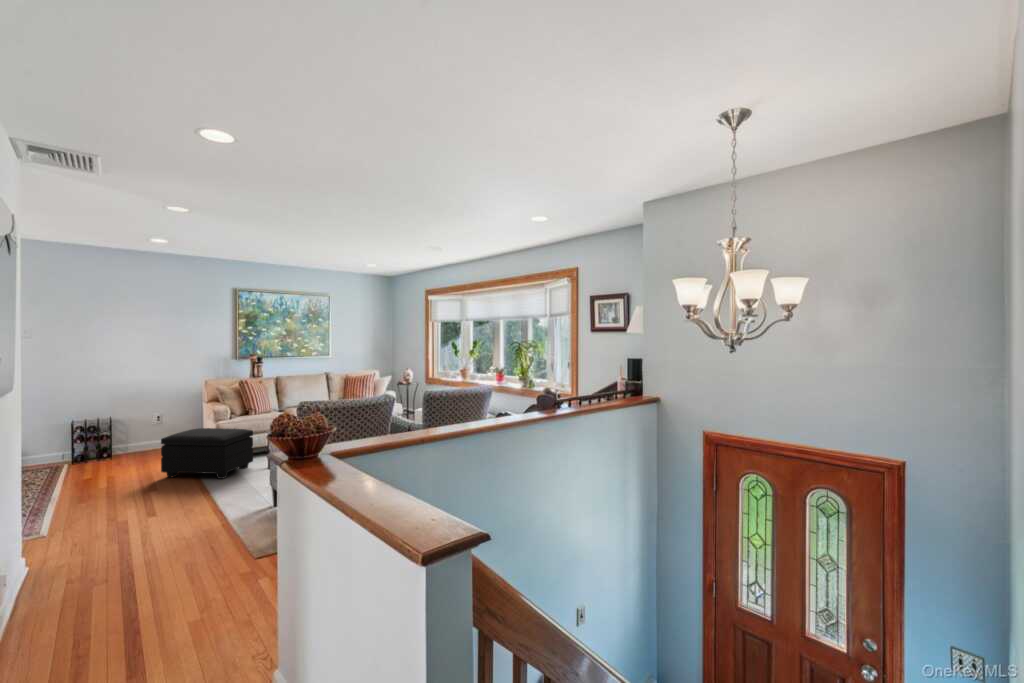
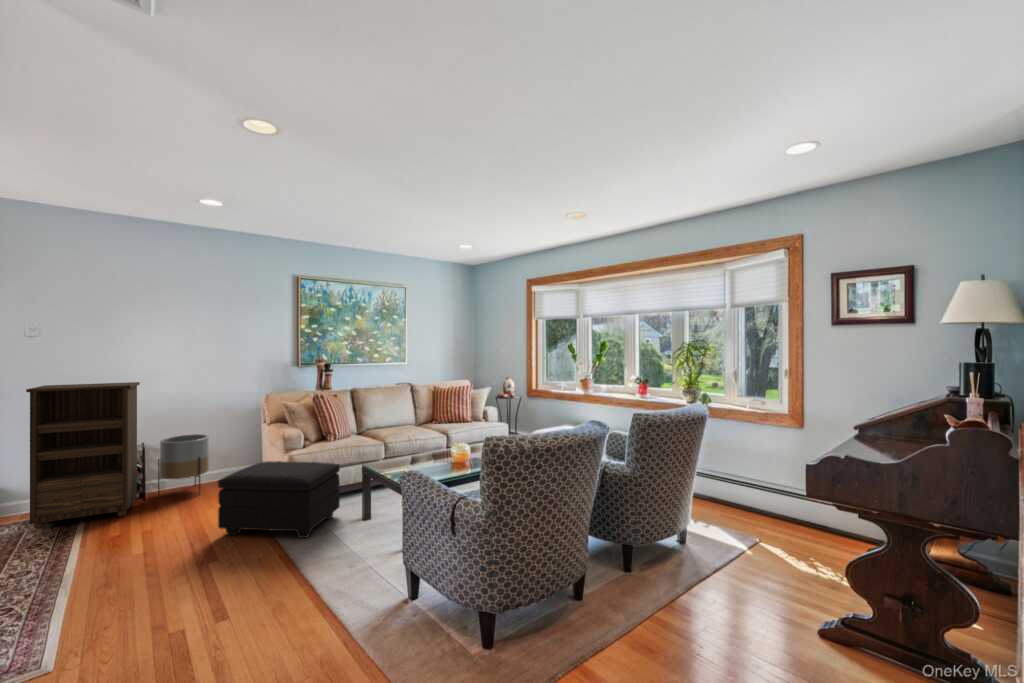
bookshelf: none [23,371,107,475] -> present [26,382,140,529]
planter: none [121,411,161,457] -> present [158,434,209,497]

